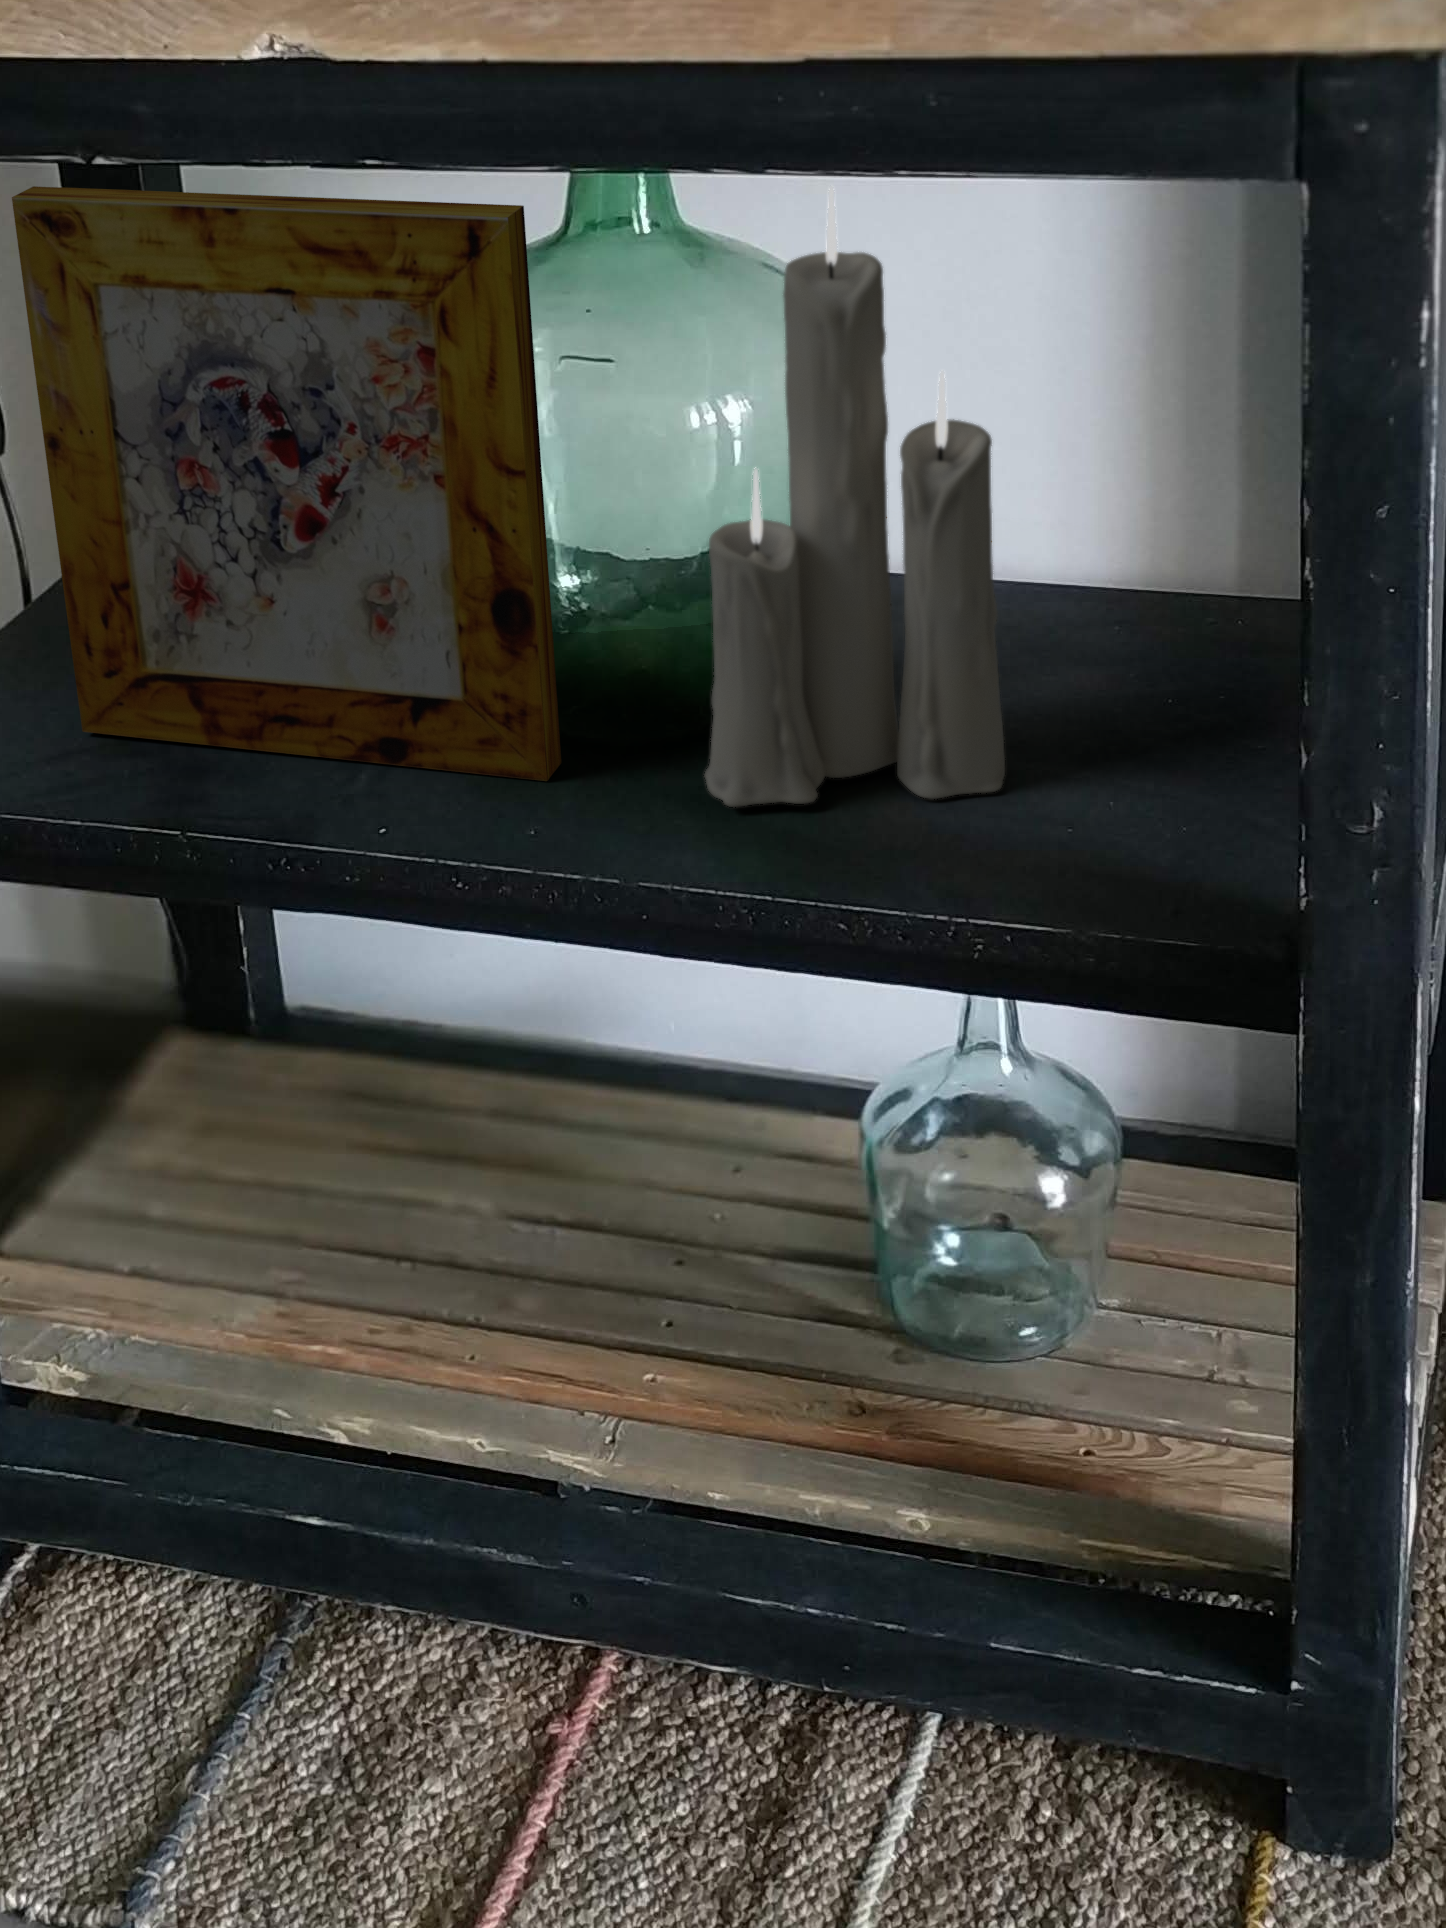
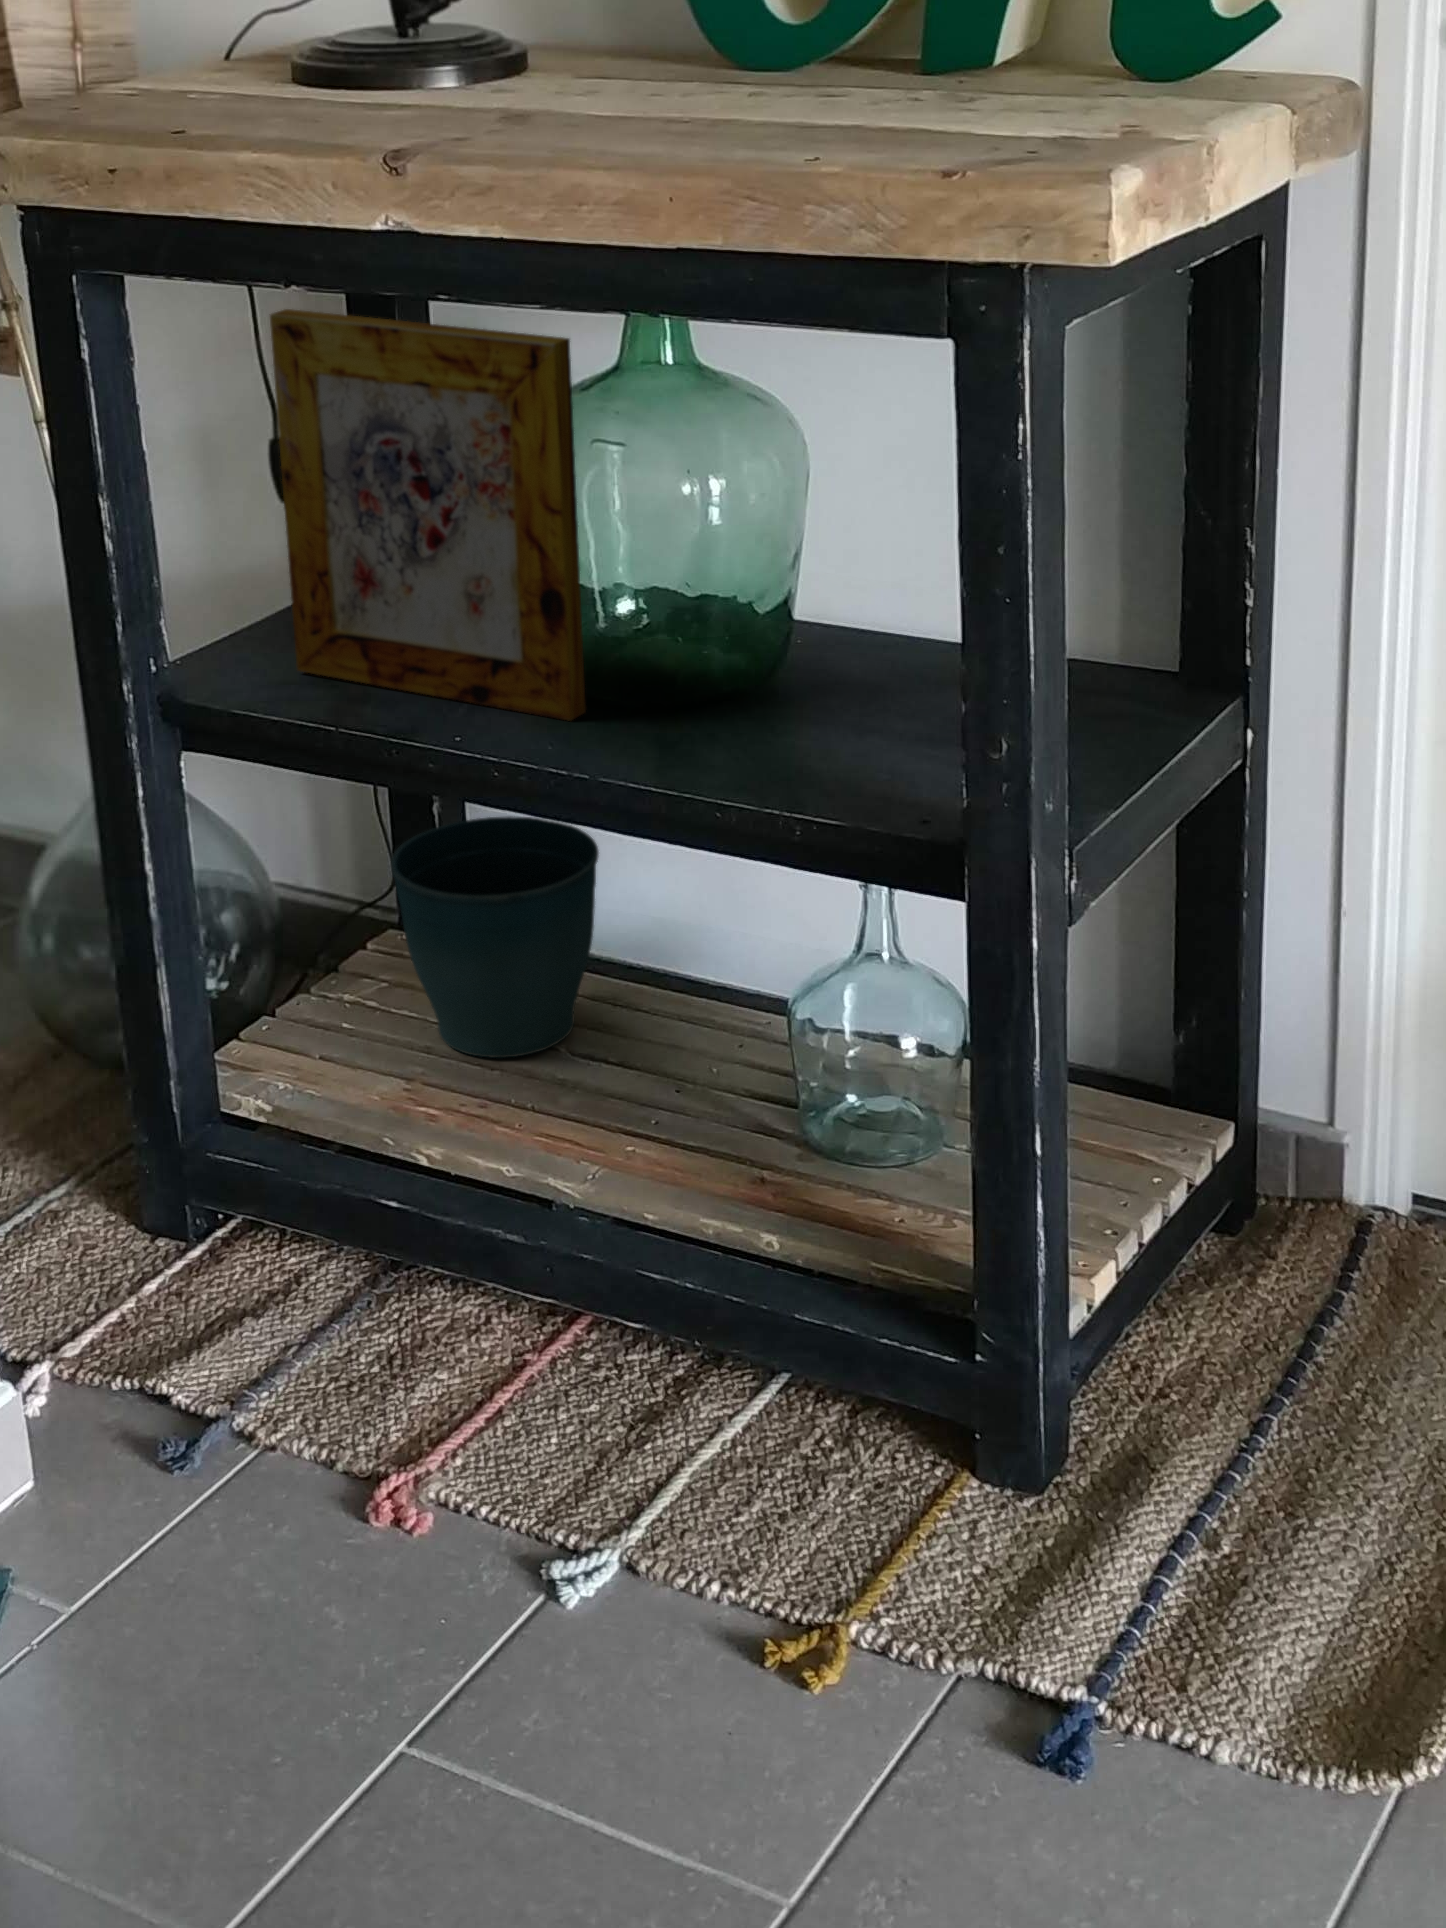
candle: present [705,188,1005,807] -> none [665,314,866,750]
flower pot: none [221,877,524,1241] -> present [391,816,599,1058]

